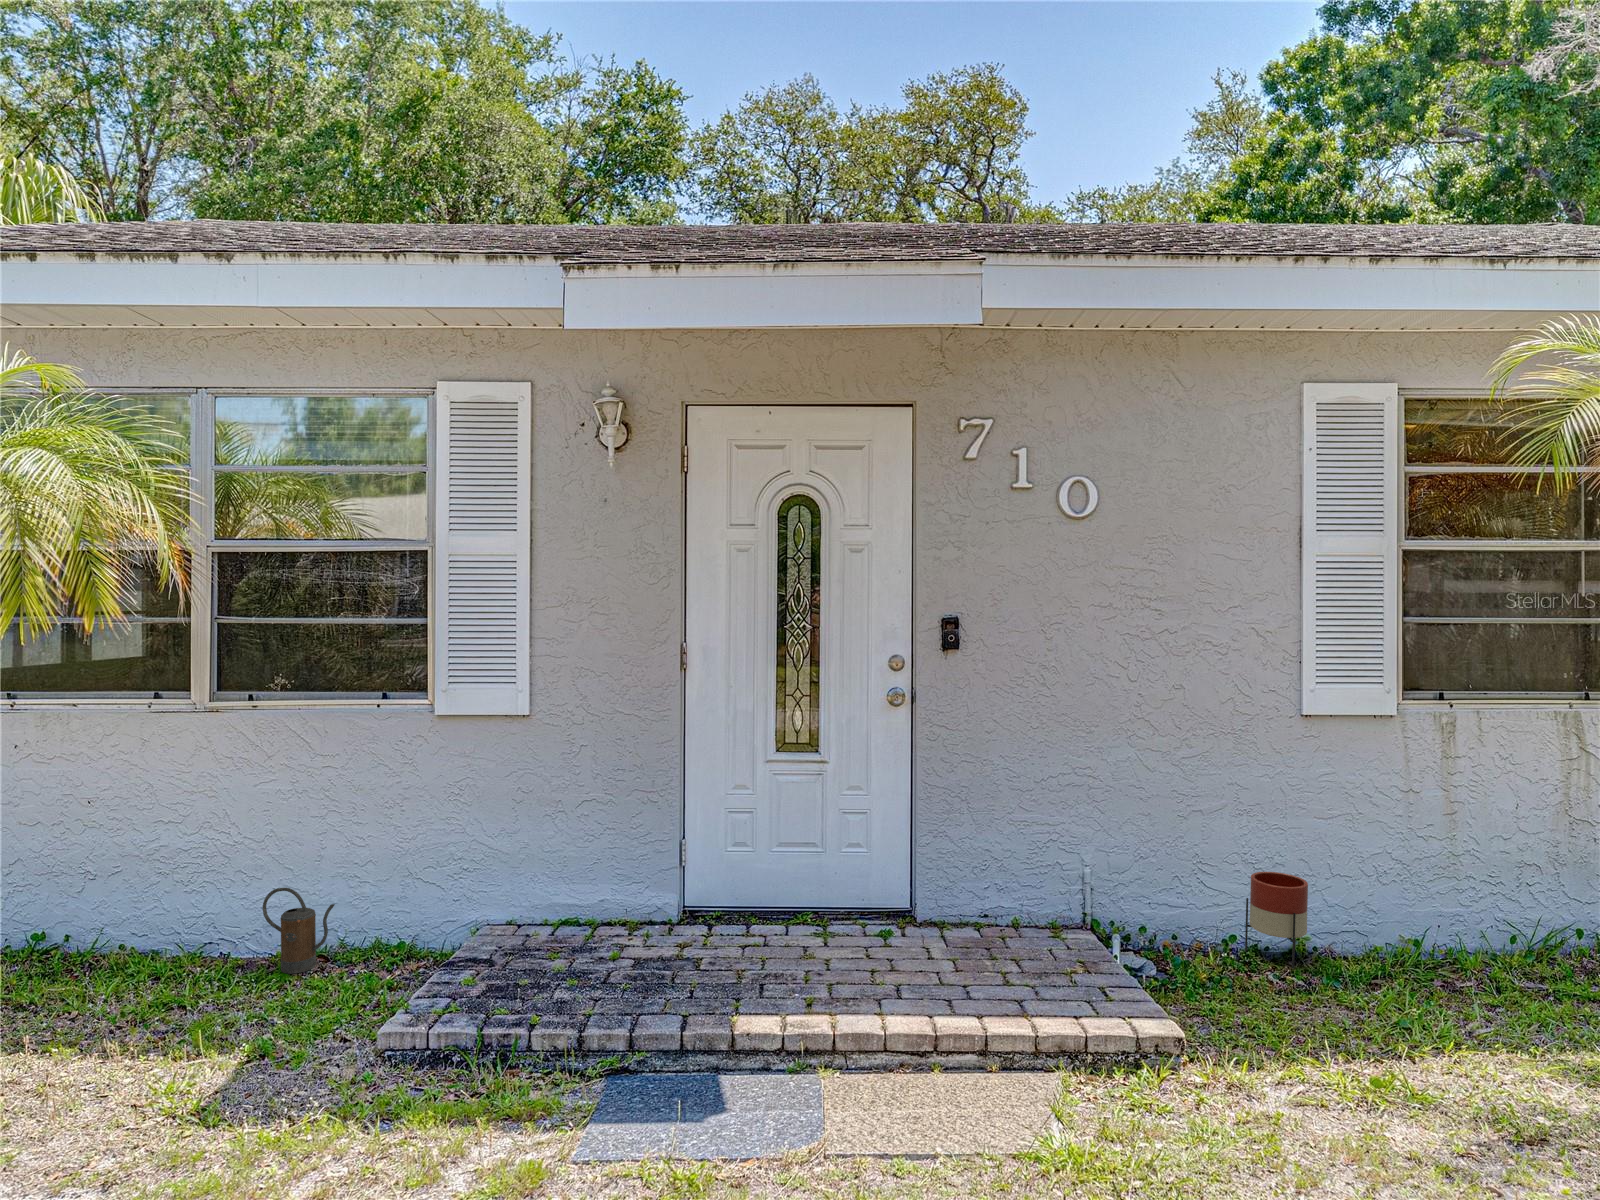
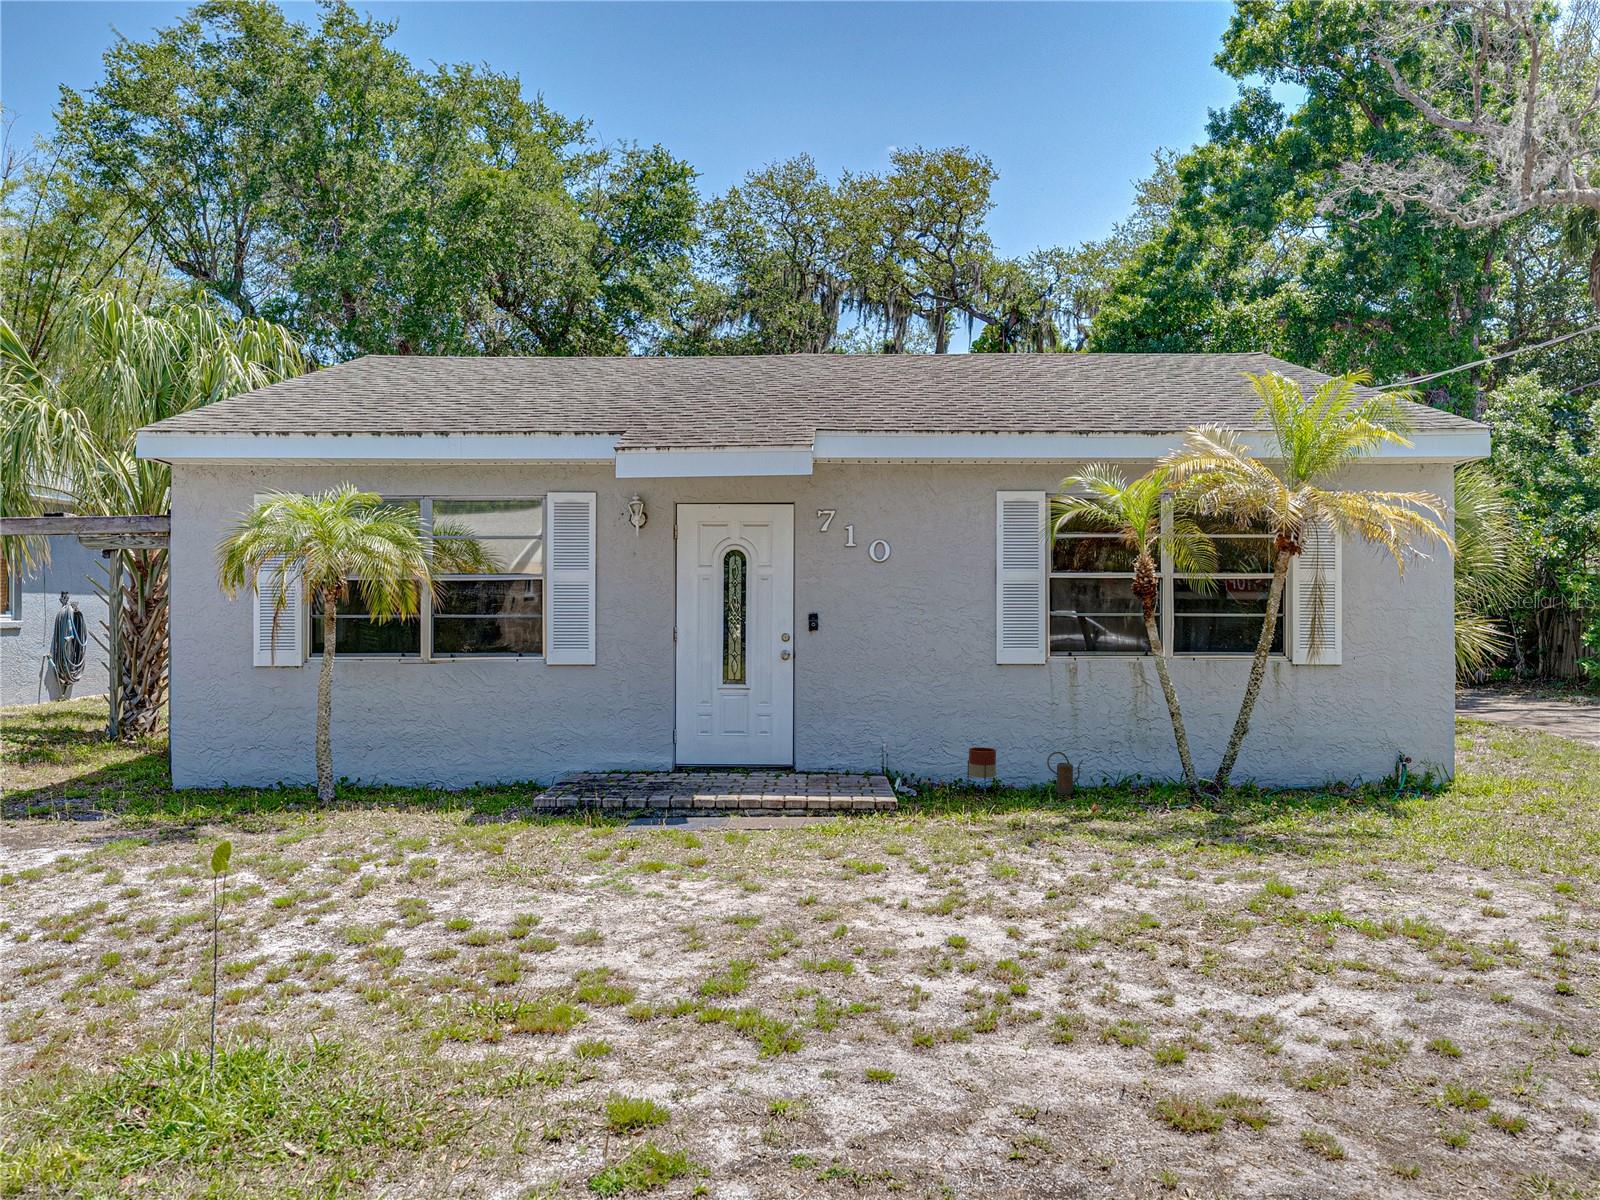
watering can: present [263,888,335,973] -> present [1047,752,1083,794]

